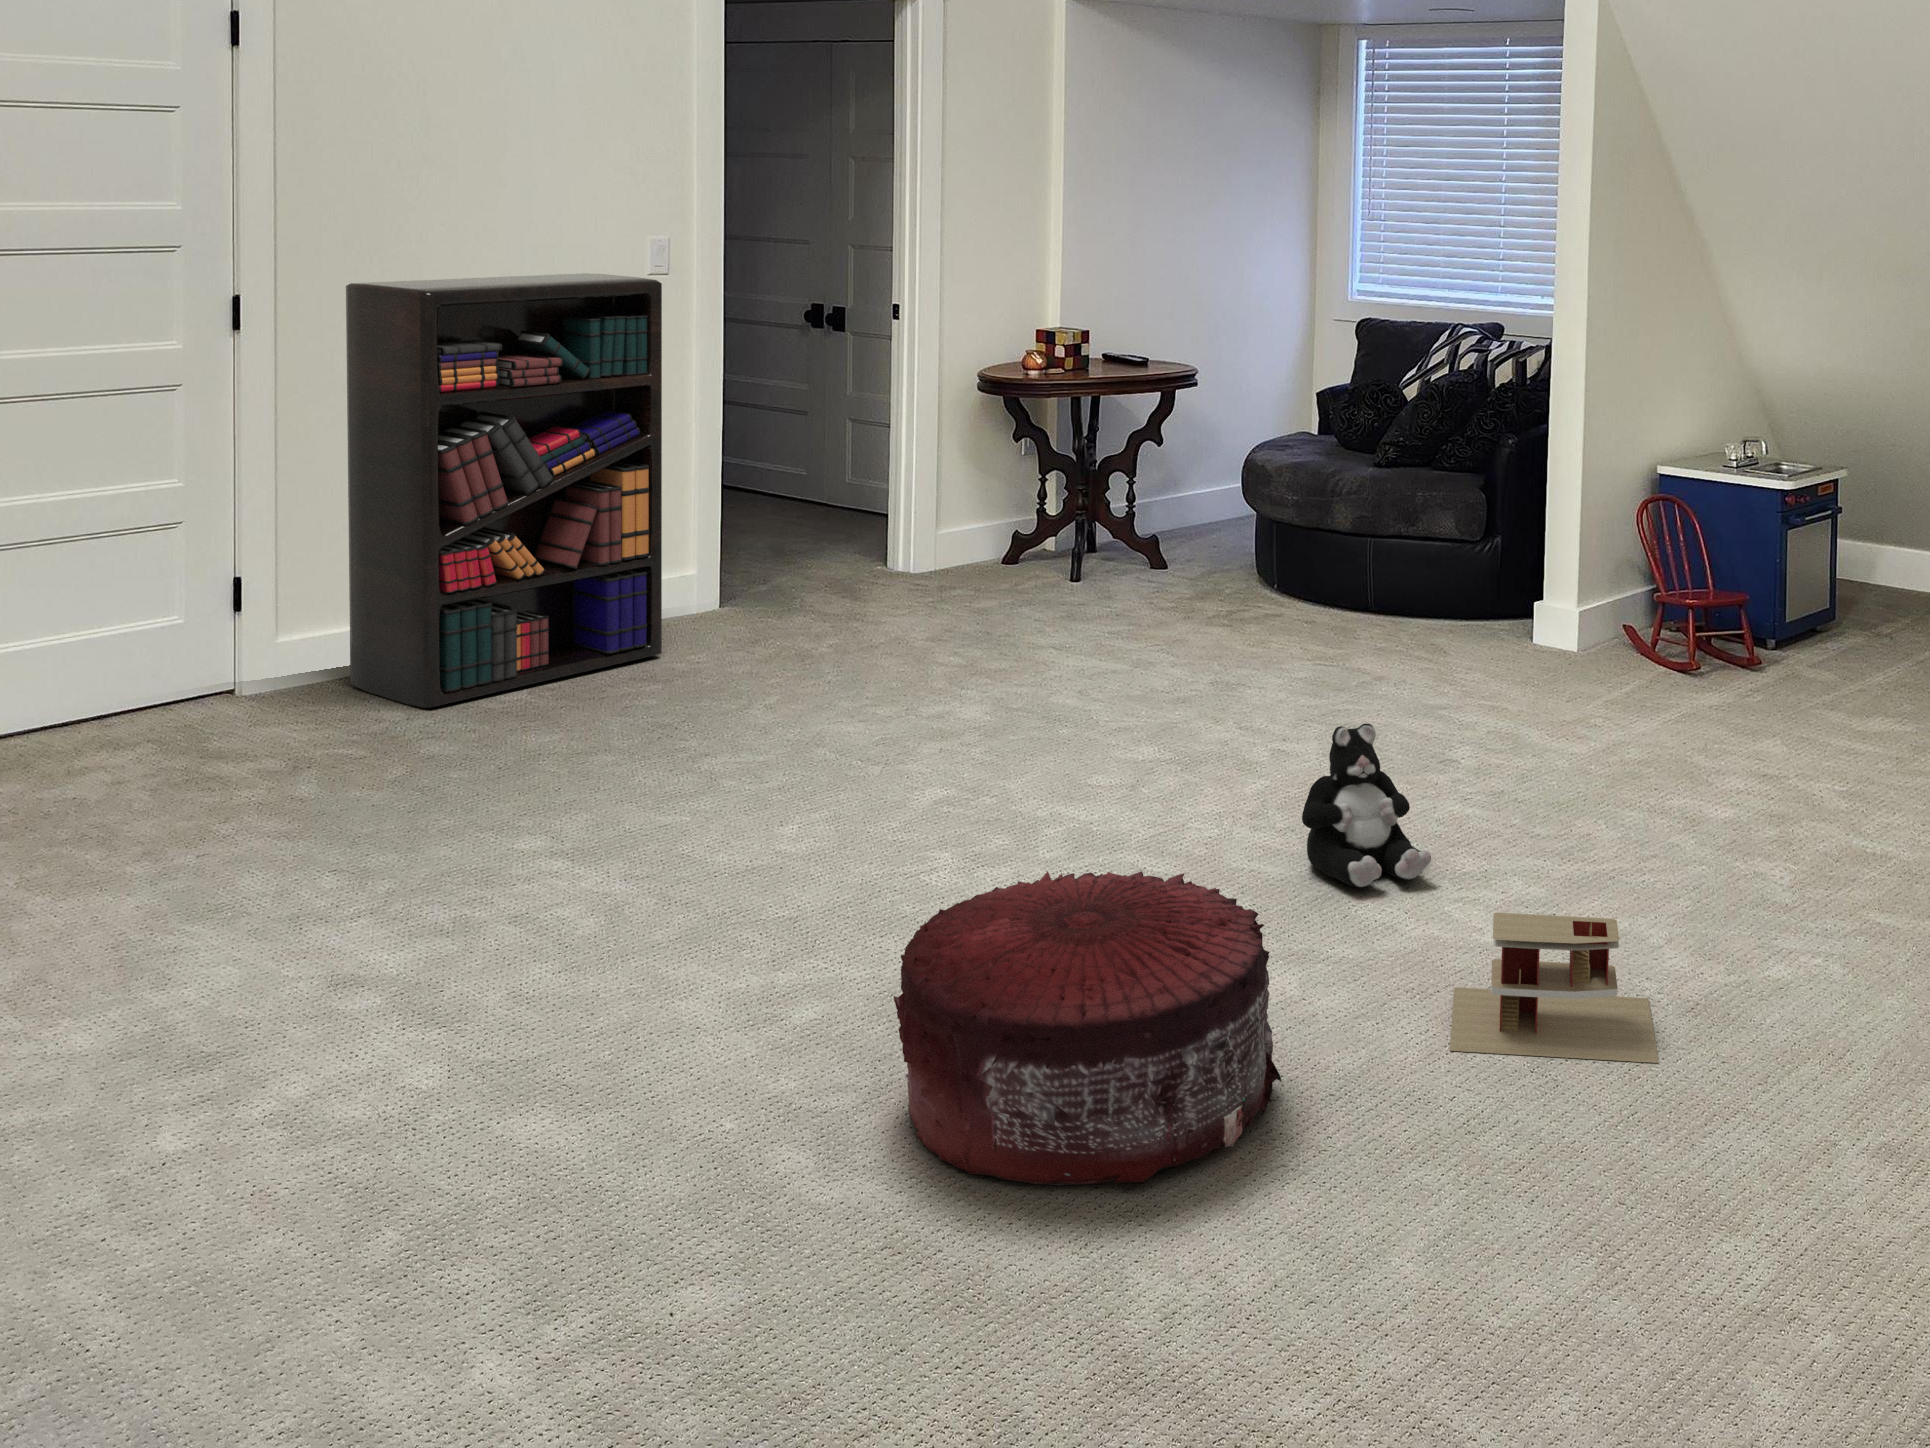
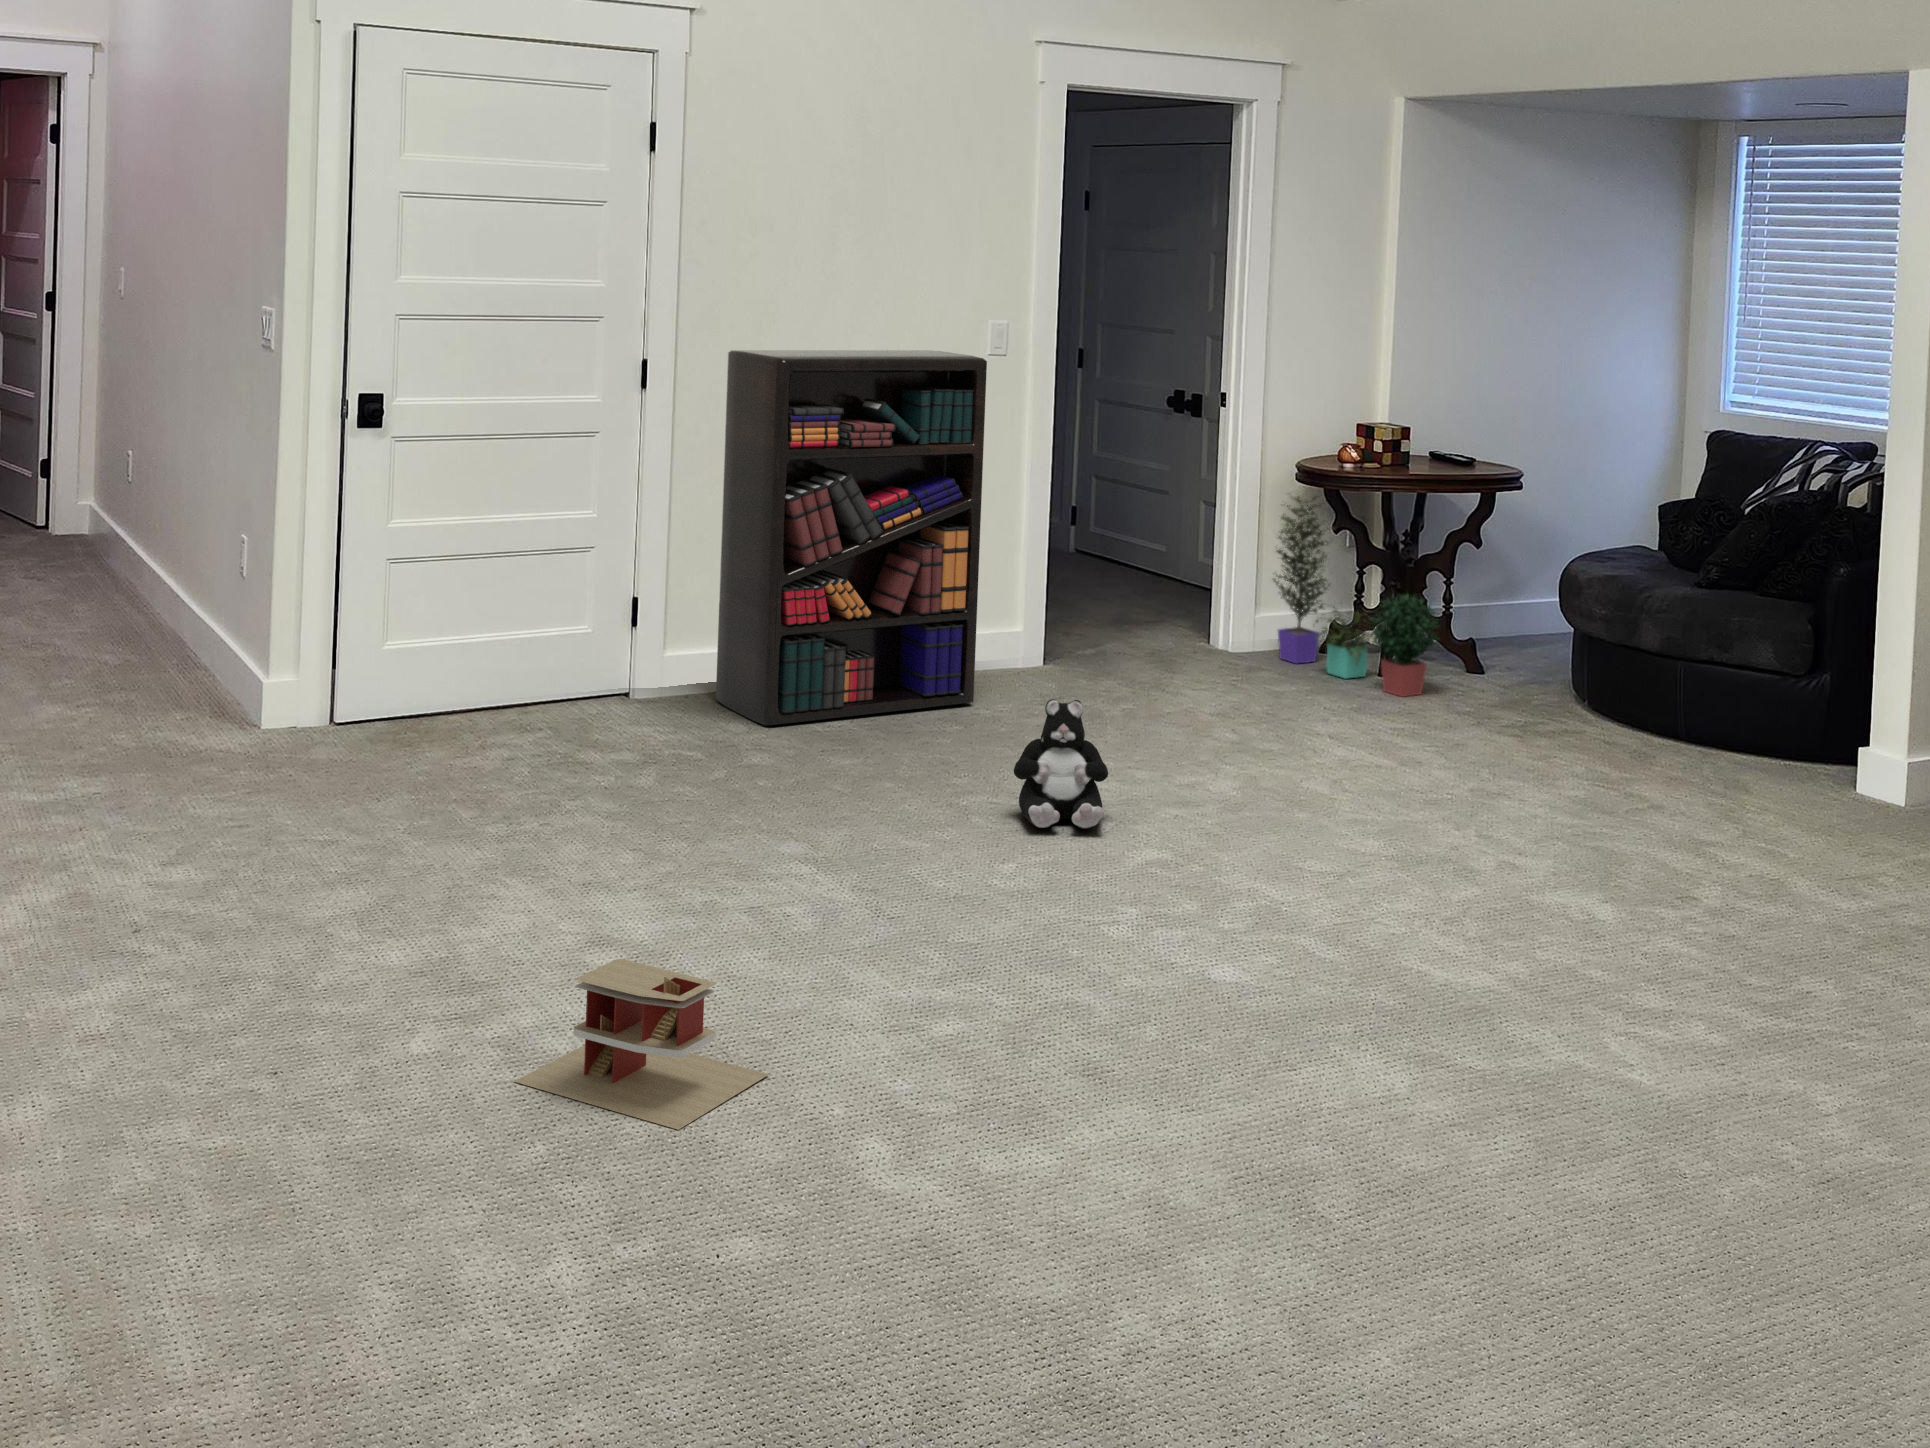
potted plant: none [953,402,1138,599] -> present [1273,496,1438,697]
plush toy: present [1302,723,1431,887] -> present [1014,699,1108,829]
pouf: present [893,871,1282,1185] -> none [1003,919,1363,1218]
toy house: present [1450,913,1659,1063] -> present [515,959,768,1130]

